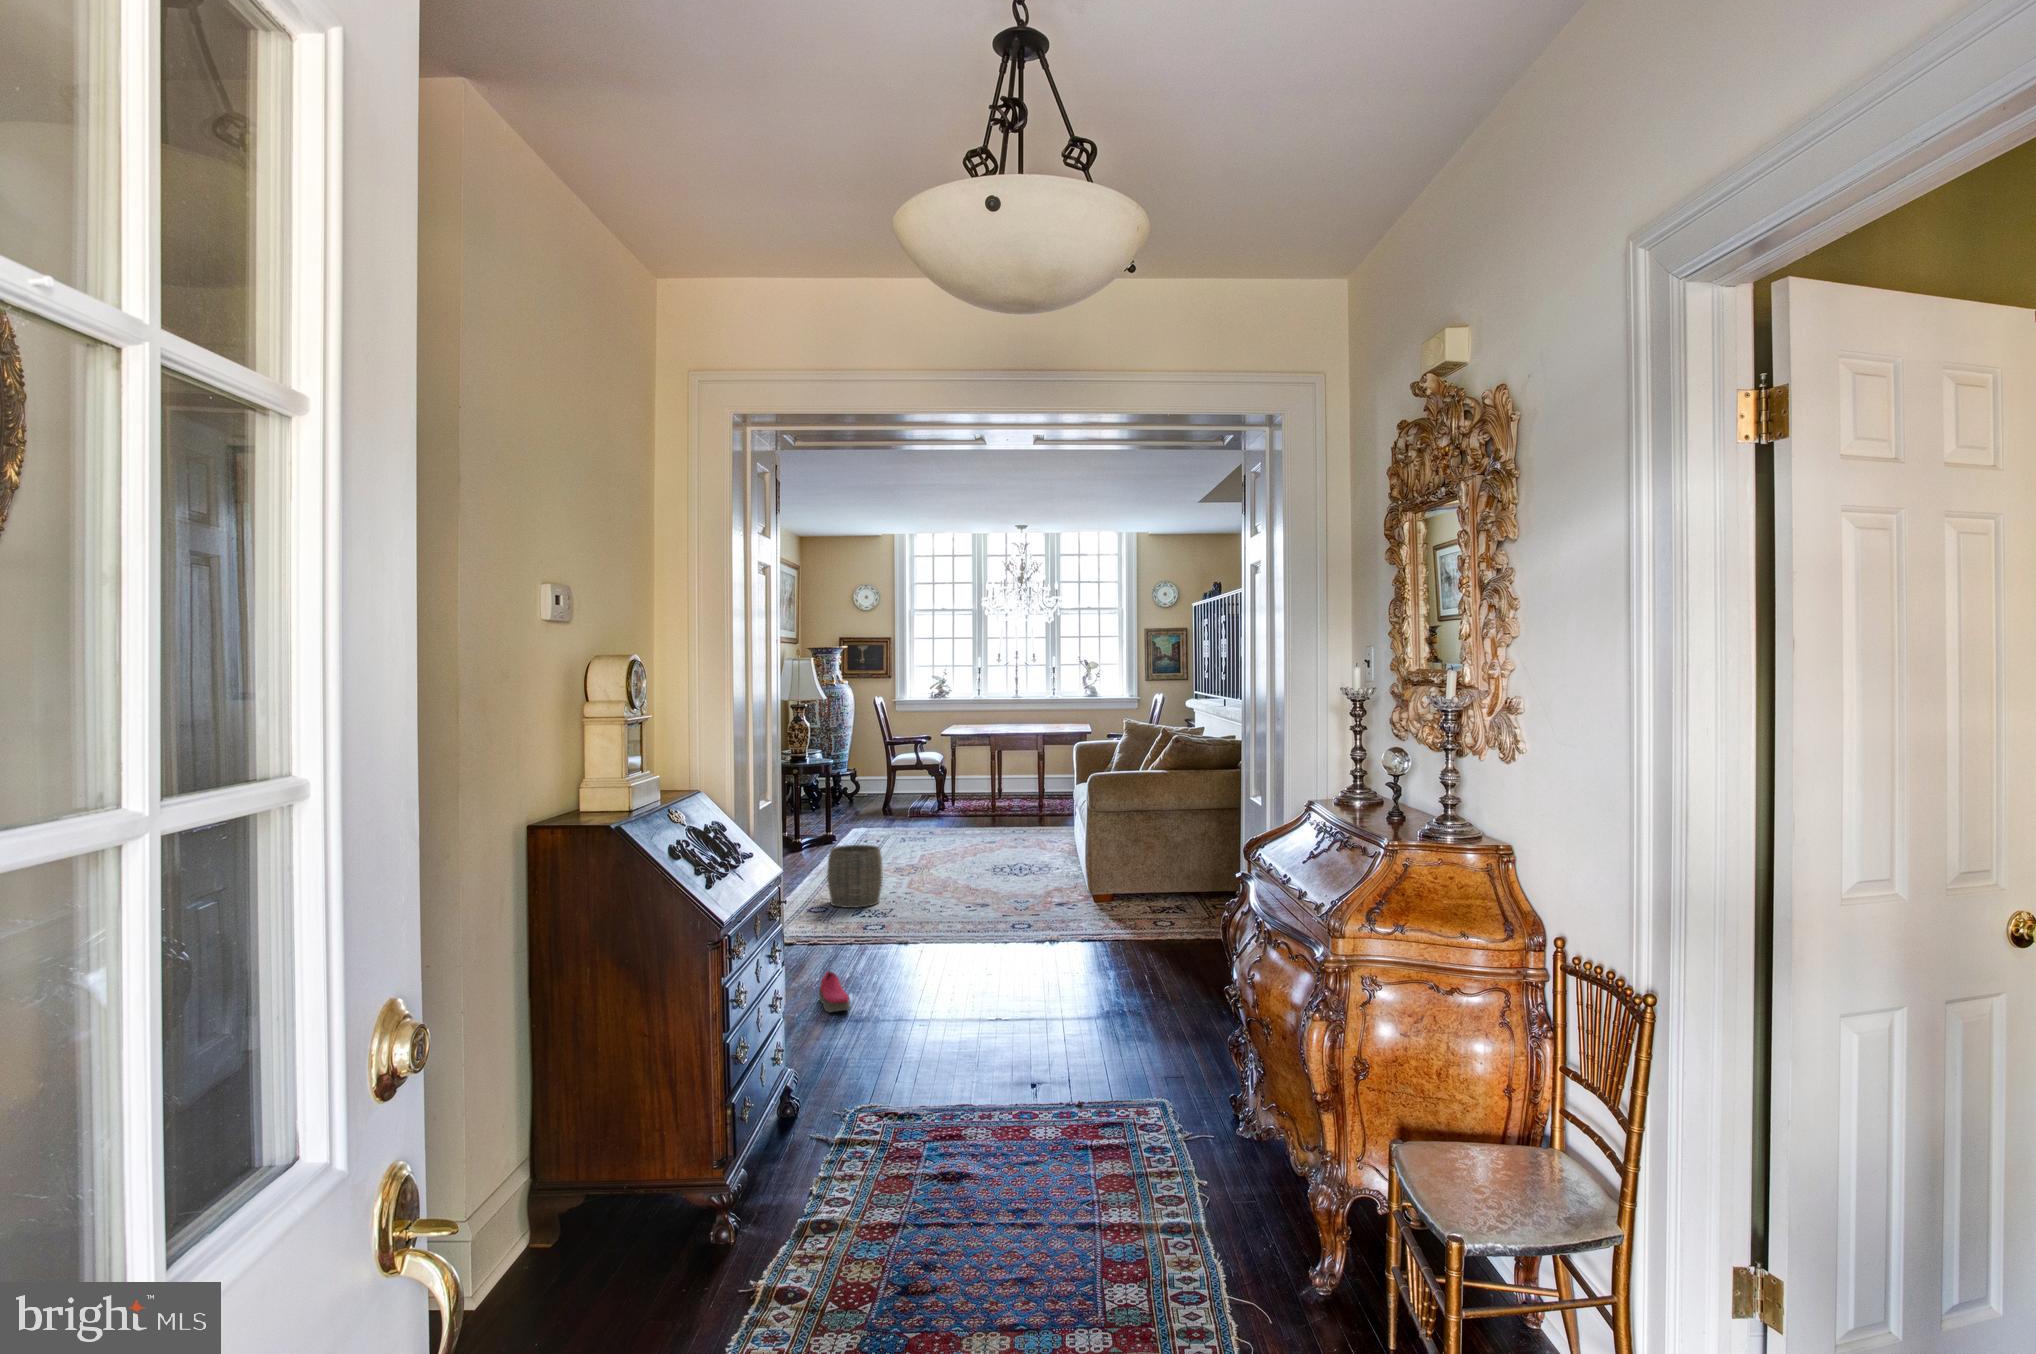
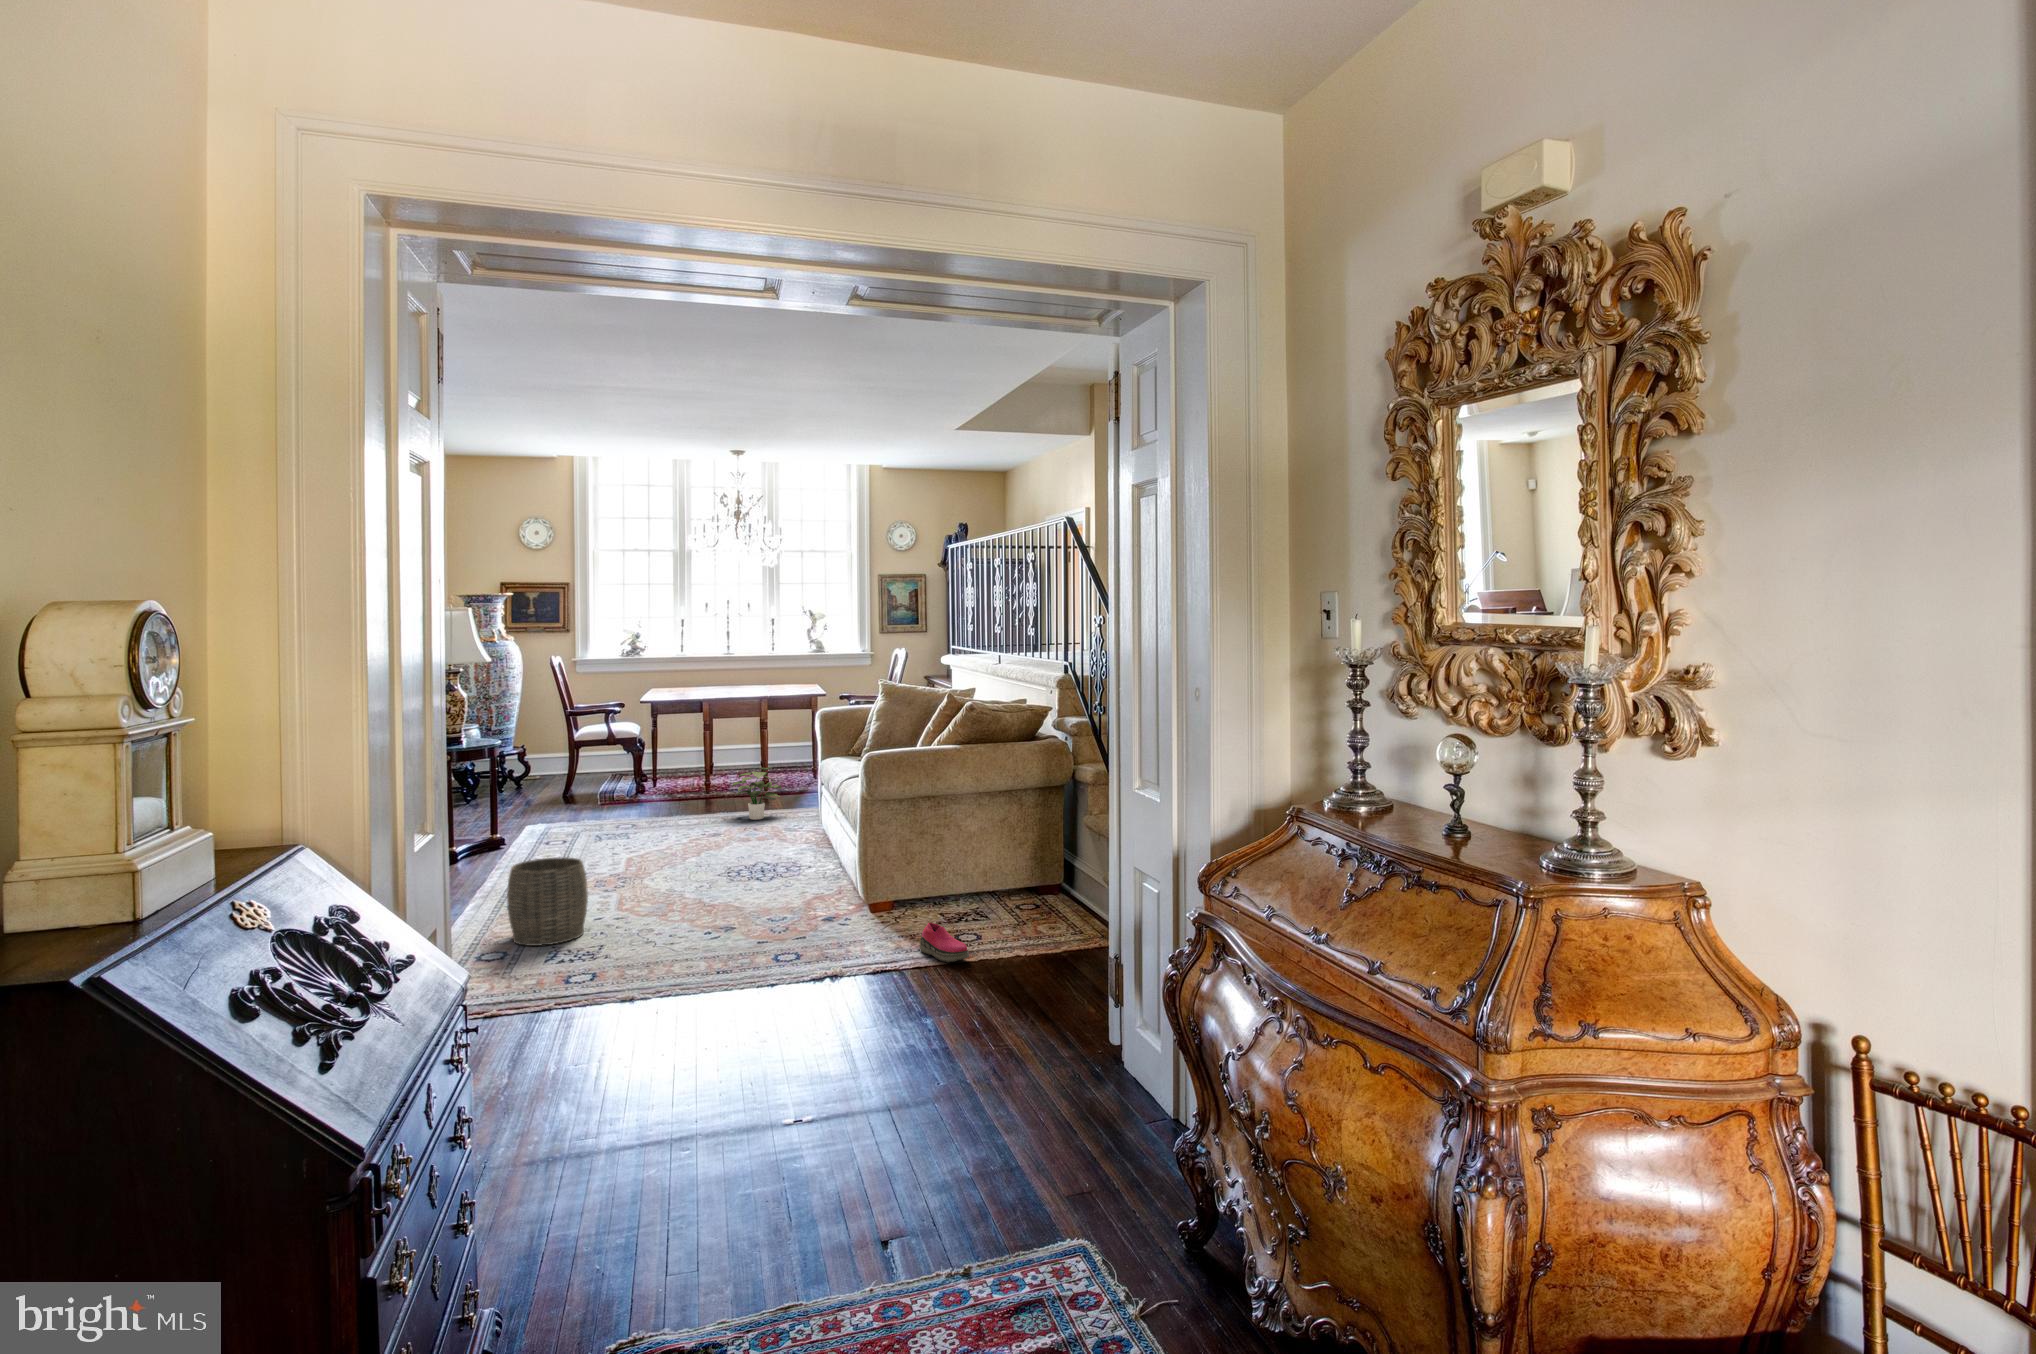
potted plant: none [1007,790,1048,834] -> present [732,767,781,820]
shoe: present [819,971,850,1012] -> present [920,923,969,962]

